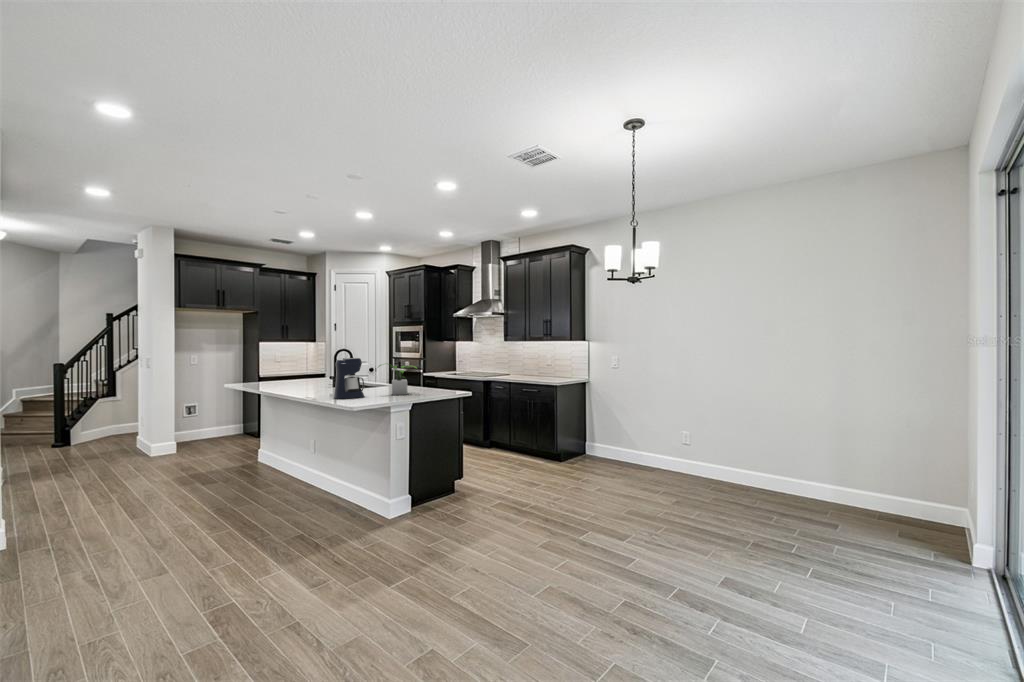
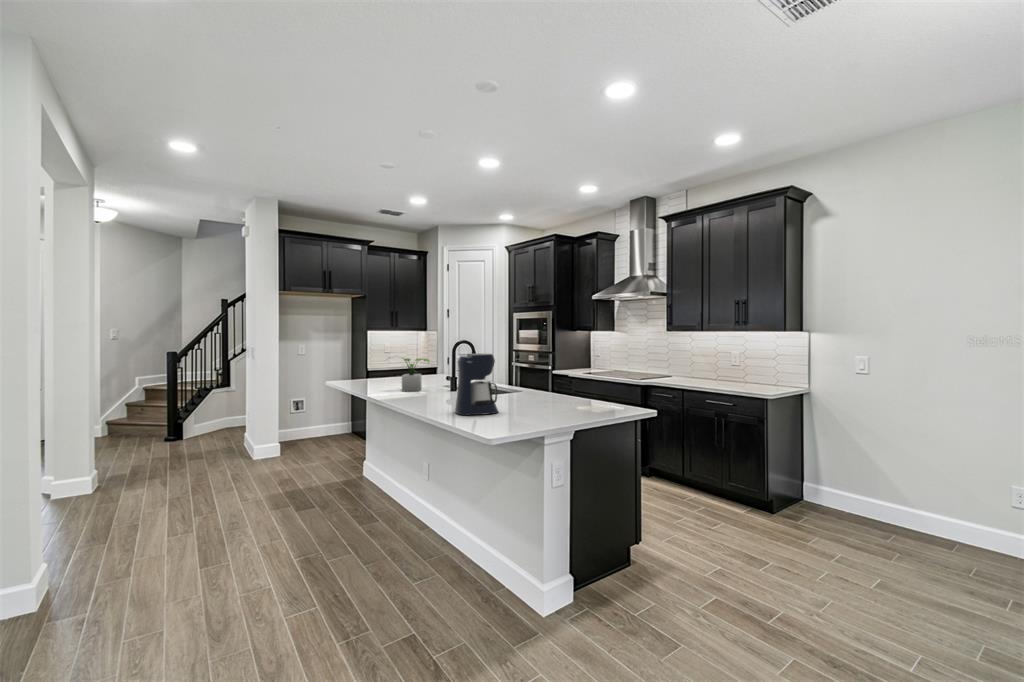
potted plant: present [379,365,417,395] -> present [402,359,429,391]

